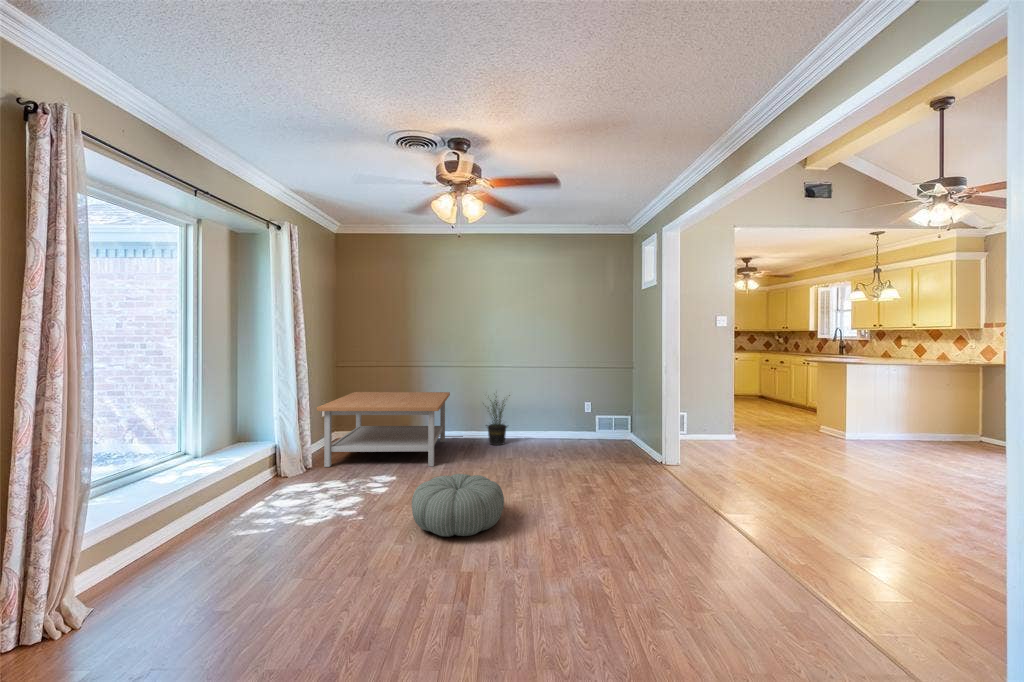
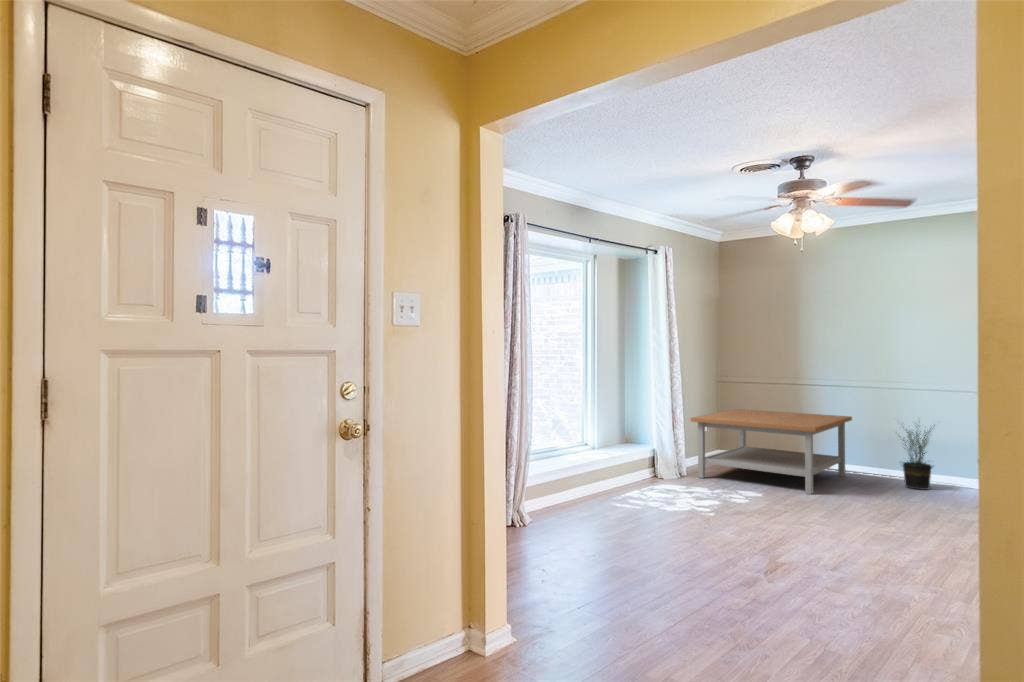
pouf: present [412,474,504,537] -> none [753,490,856,546]

